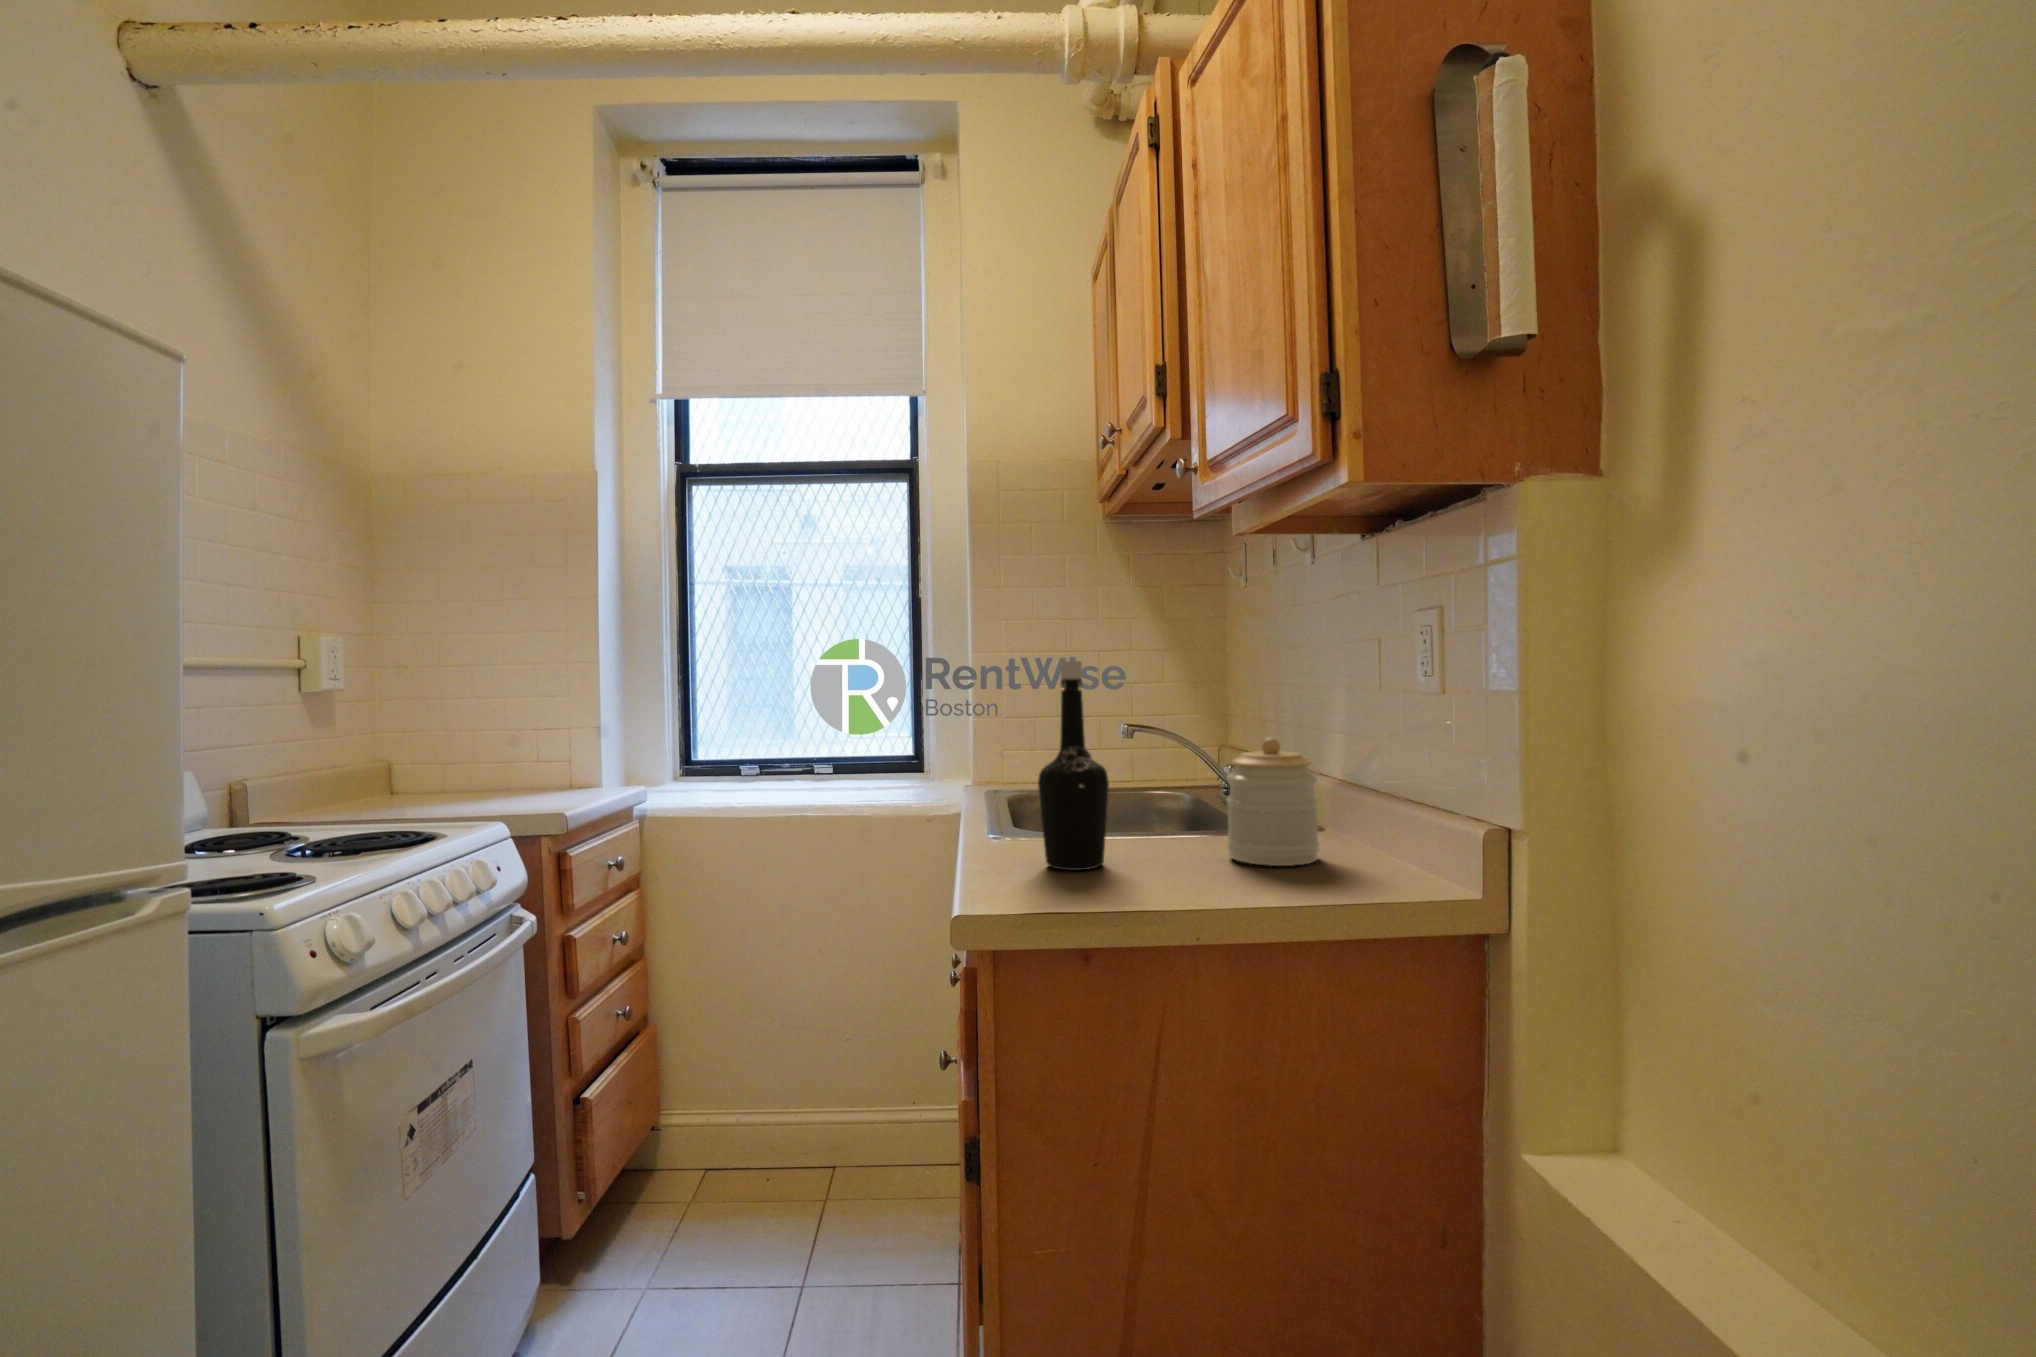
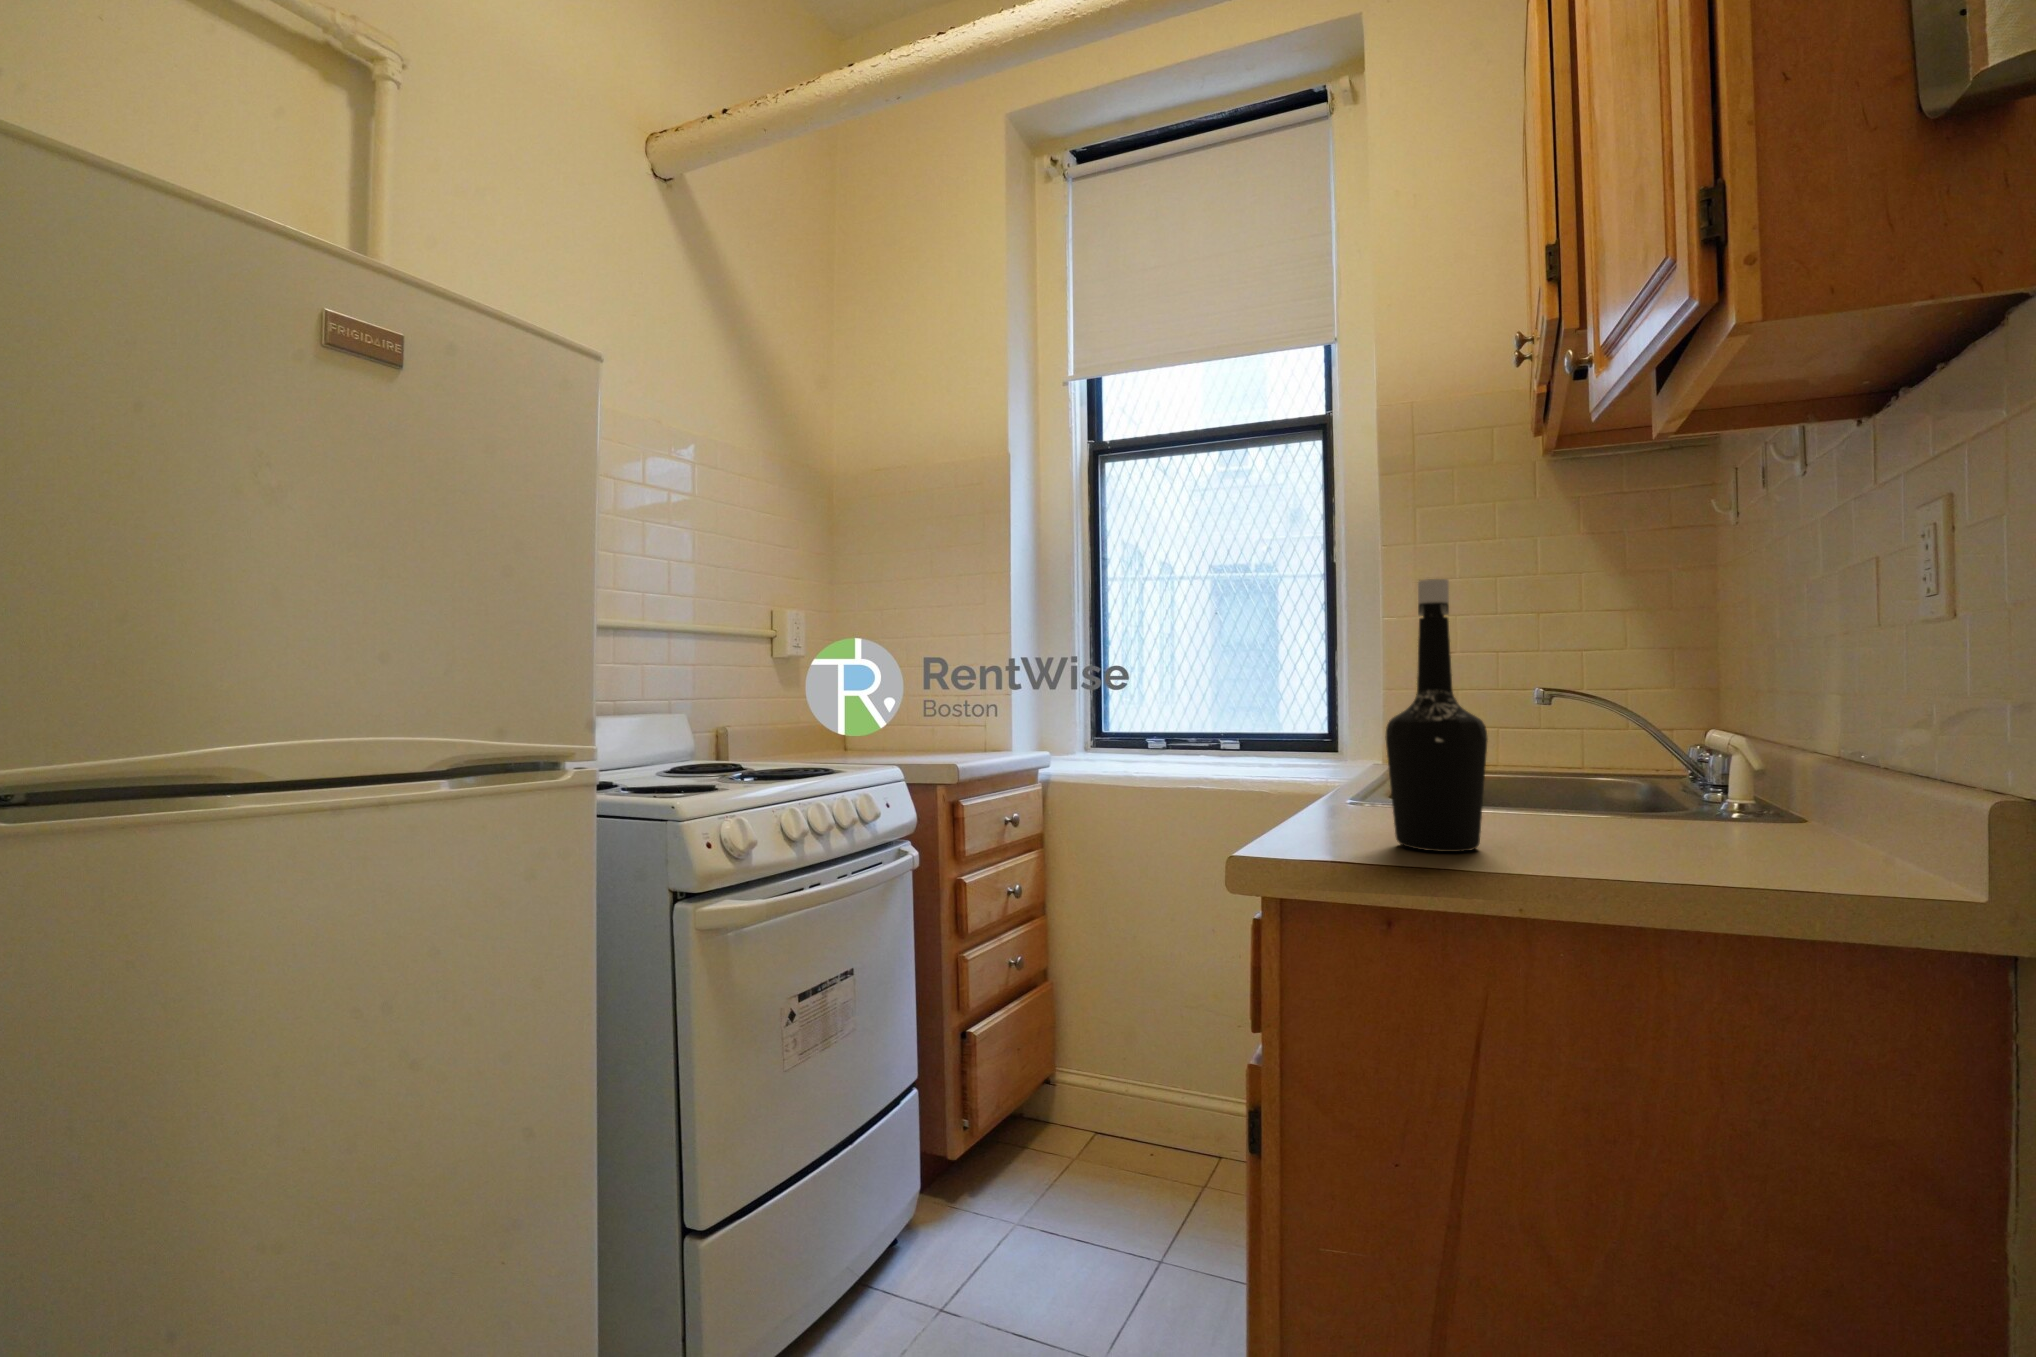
jar: present [1226,738,1319,866] -> none [1685,682,1866,878]

